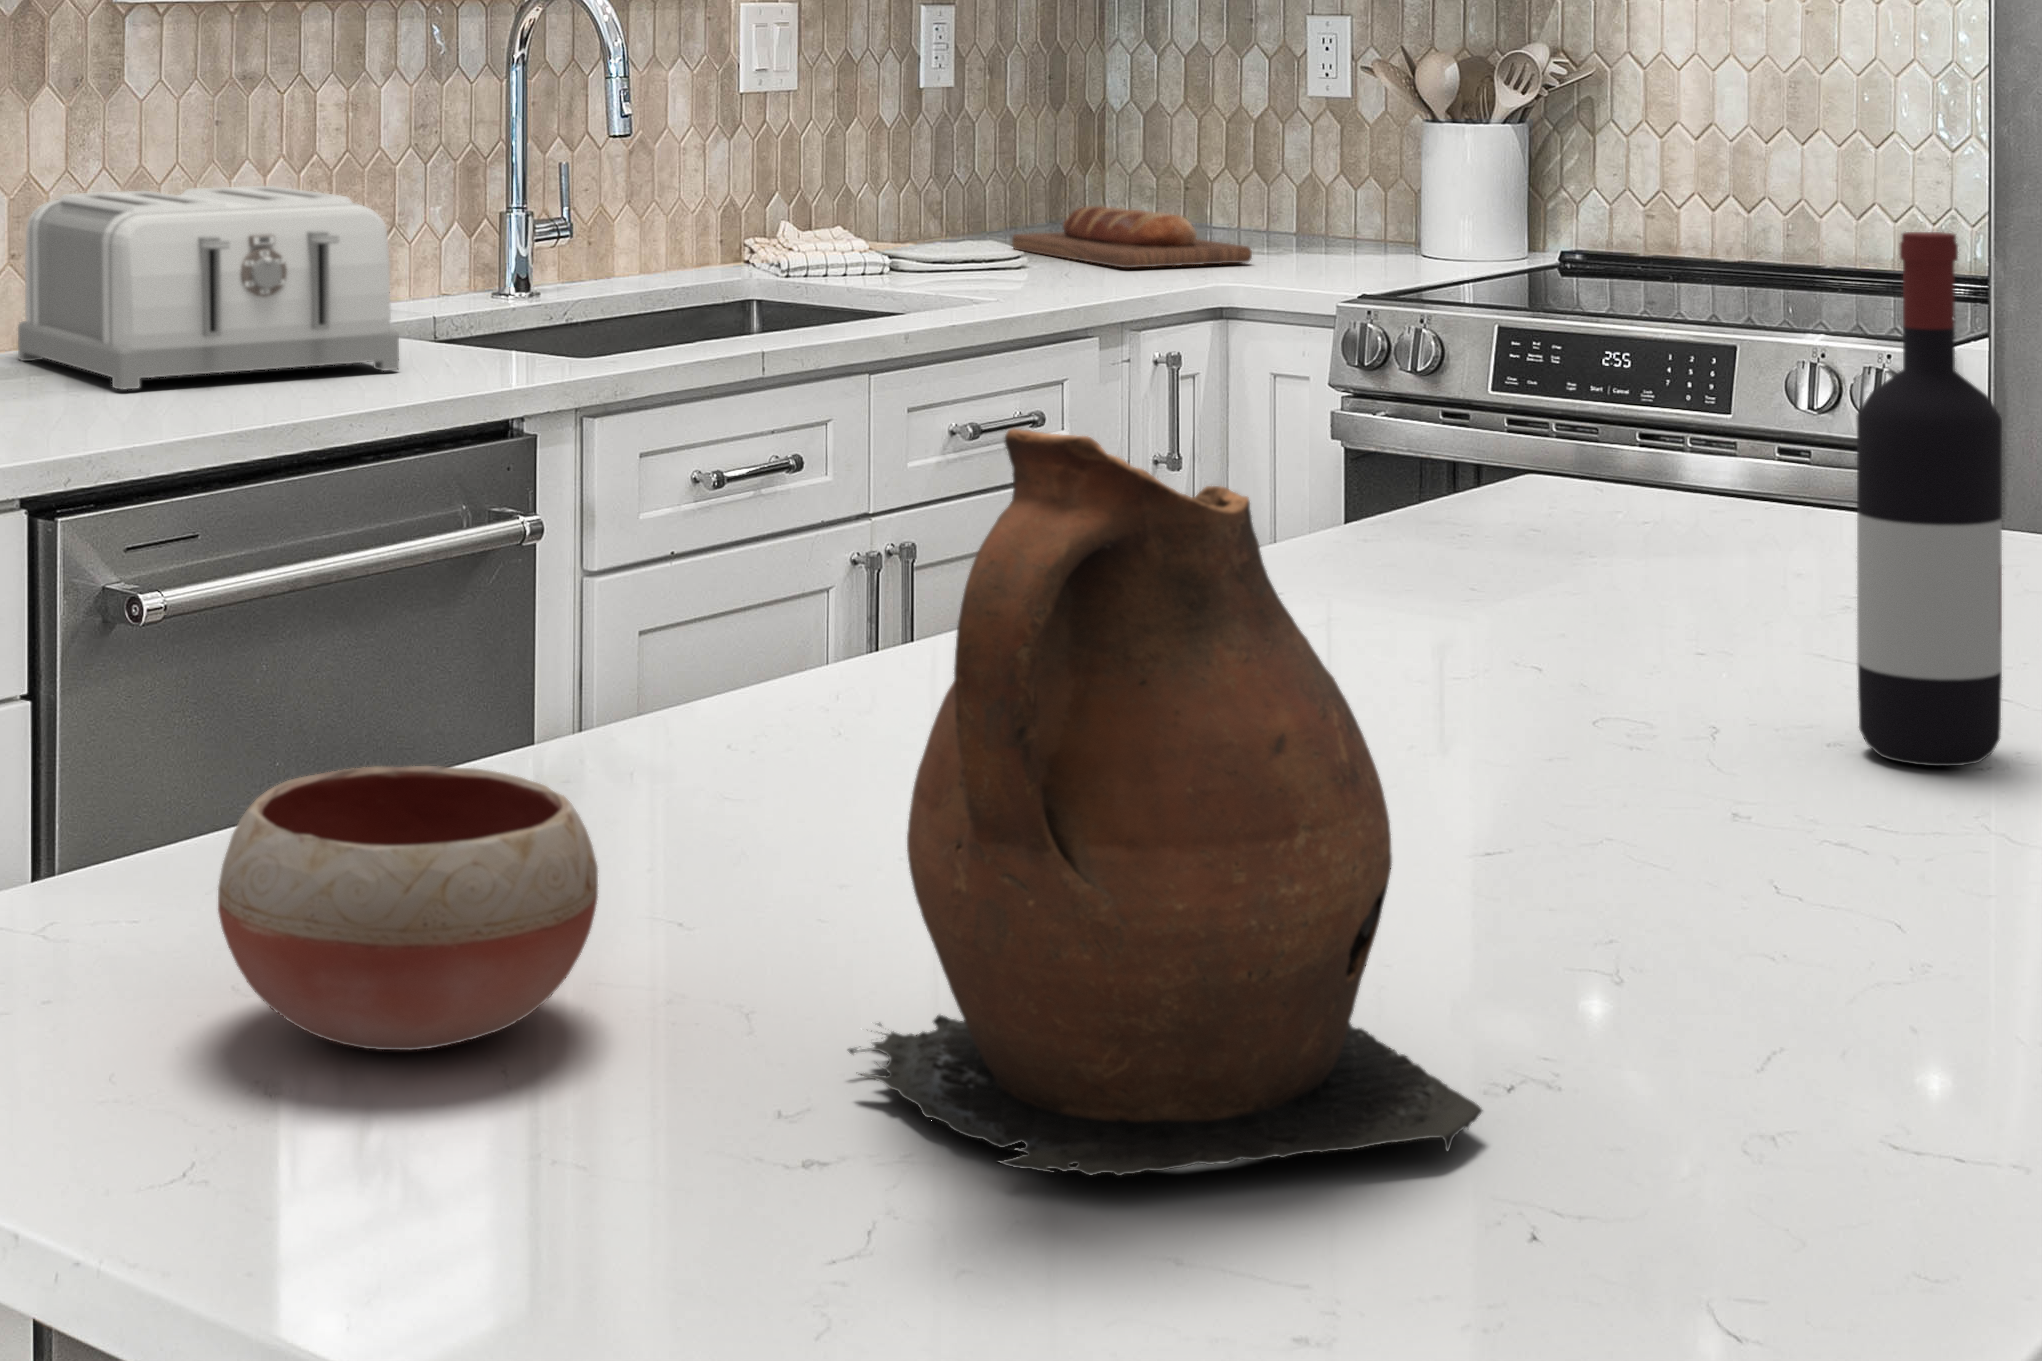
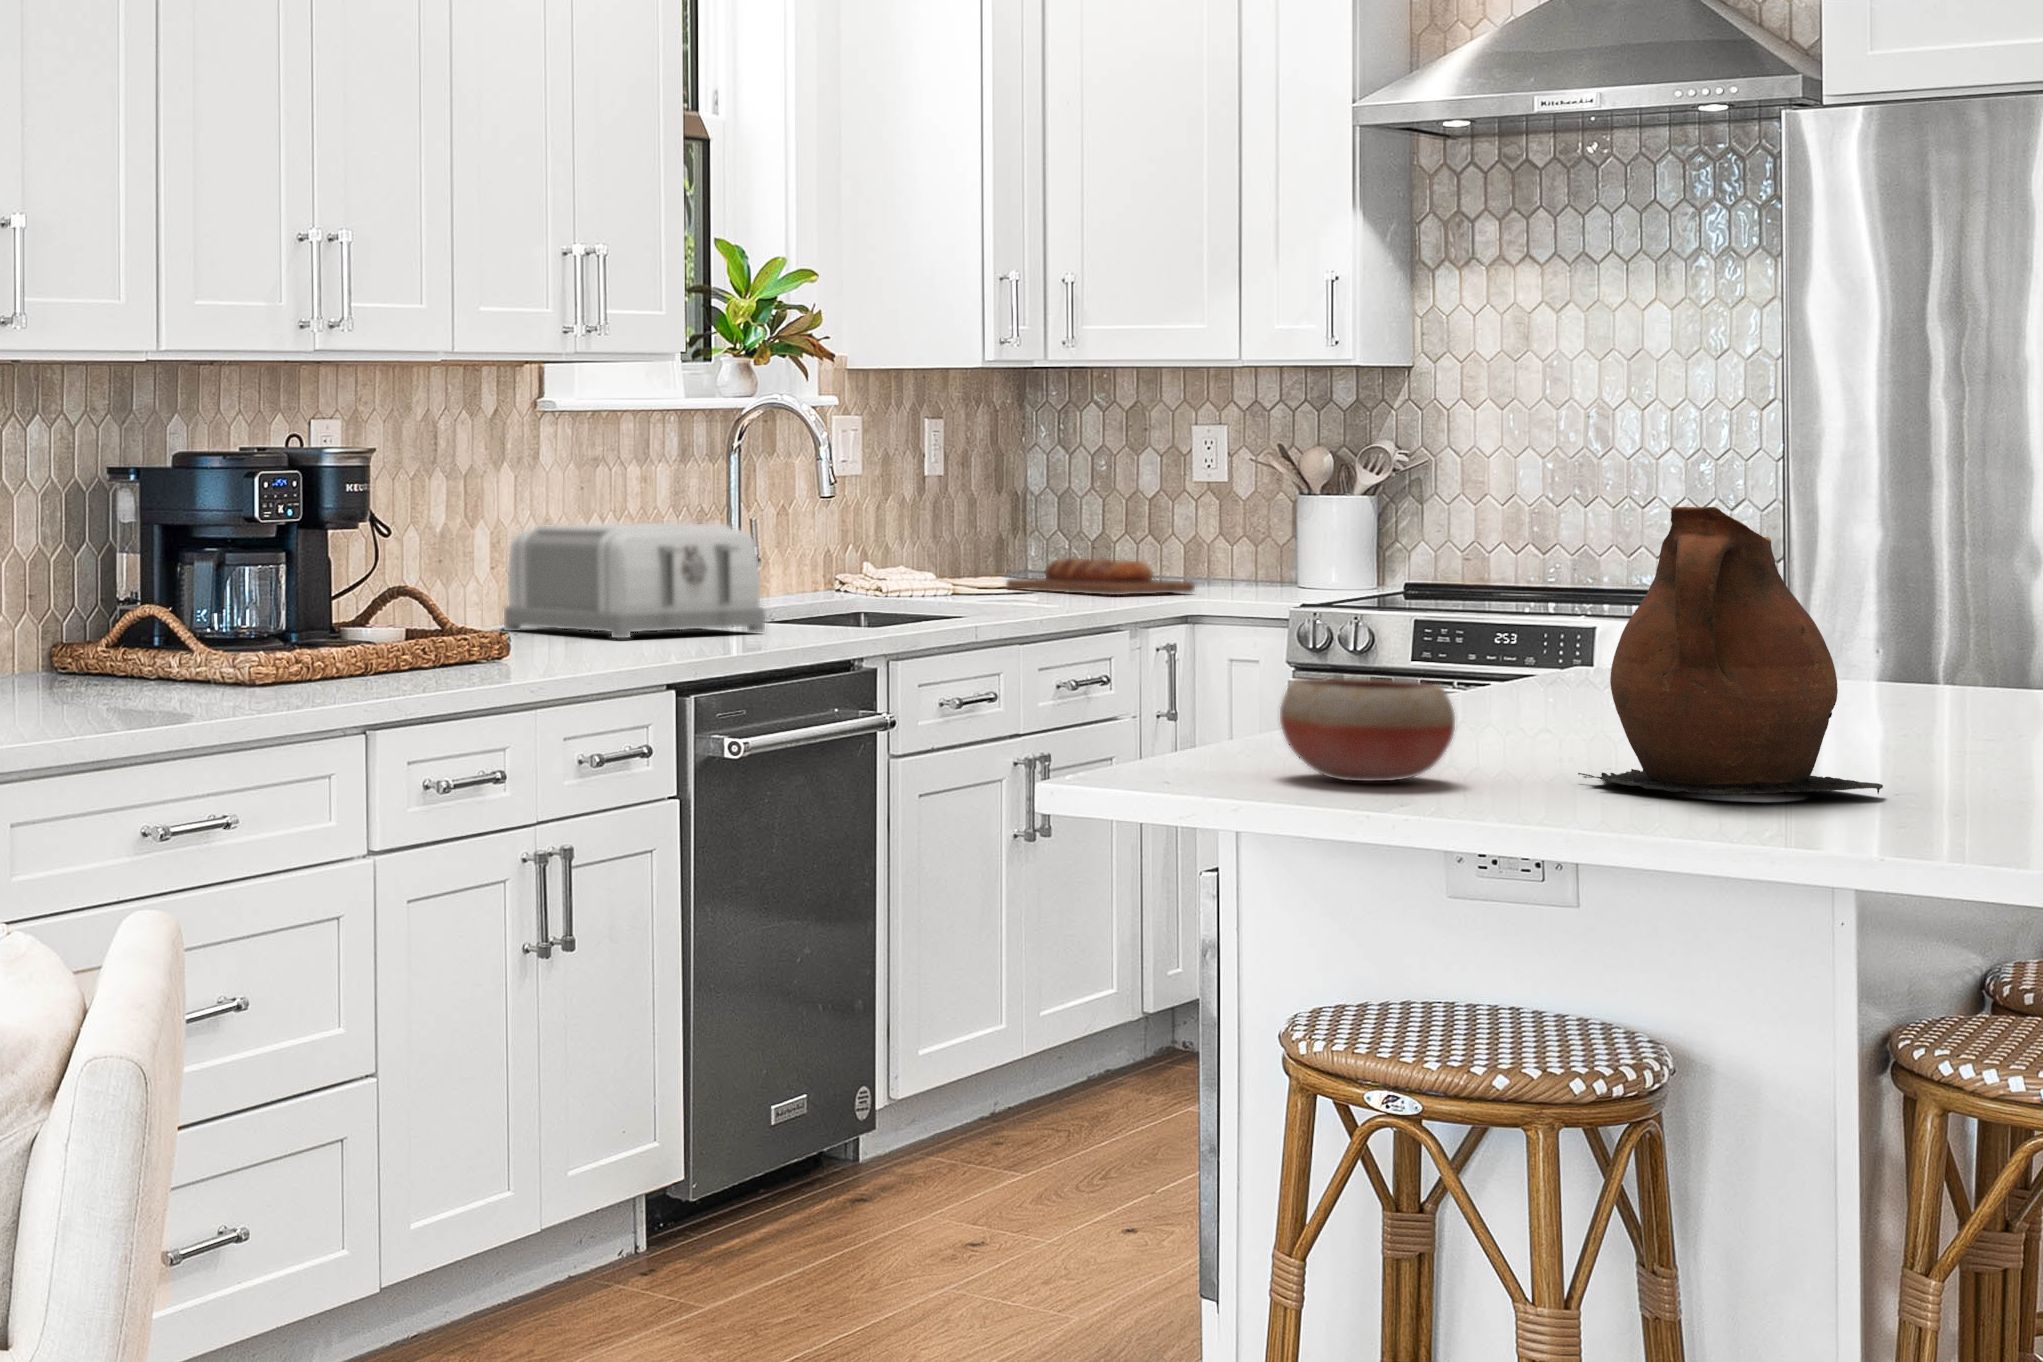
wine bottle: present [1856,232,2002,766] -> none [1904,469,1988,732]

